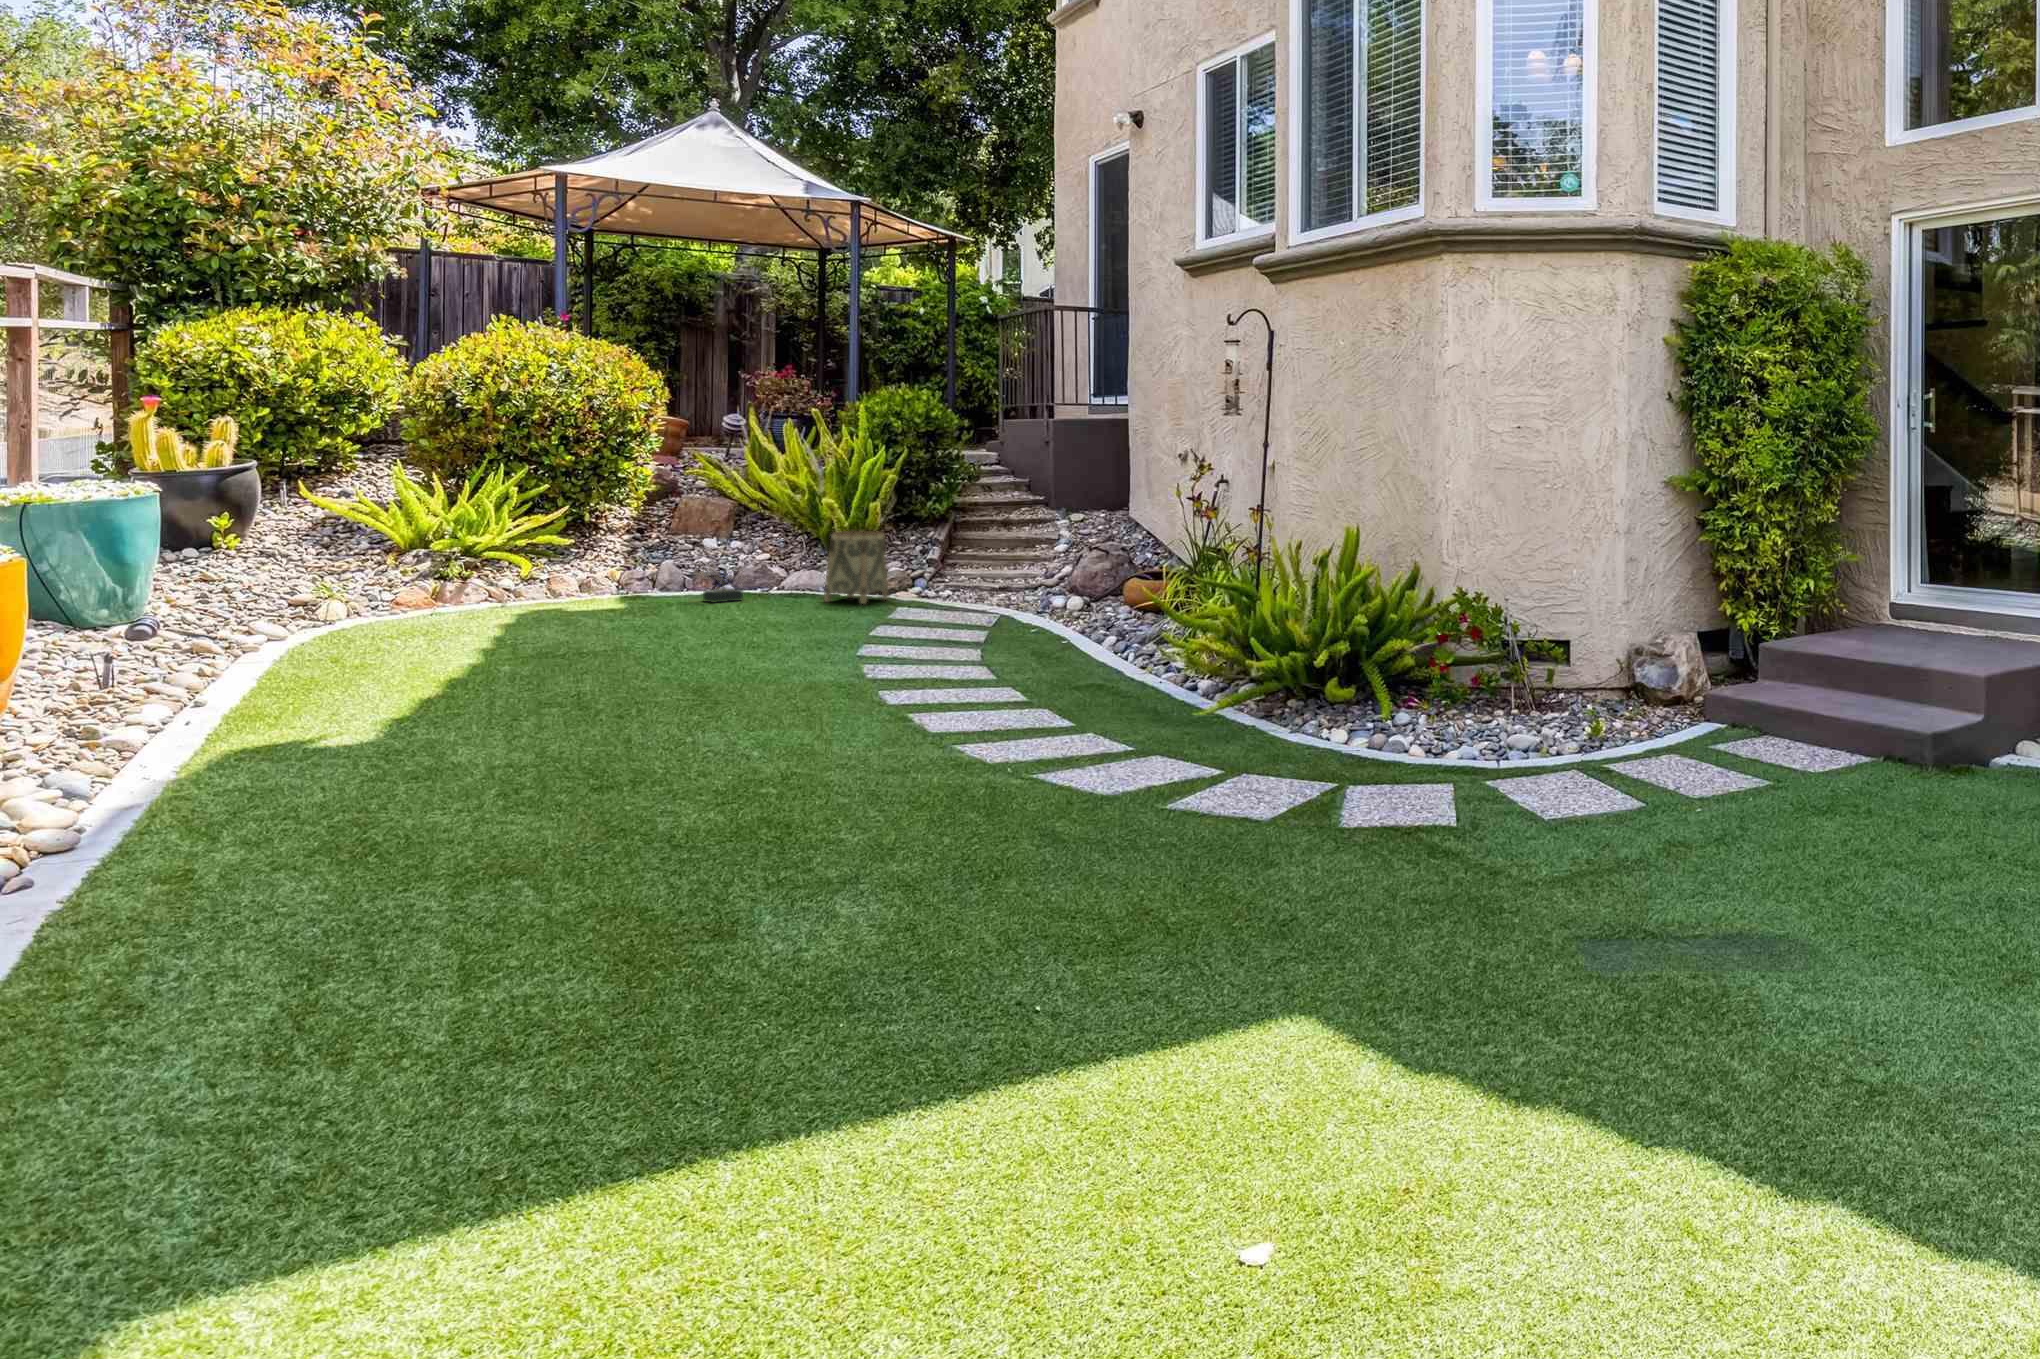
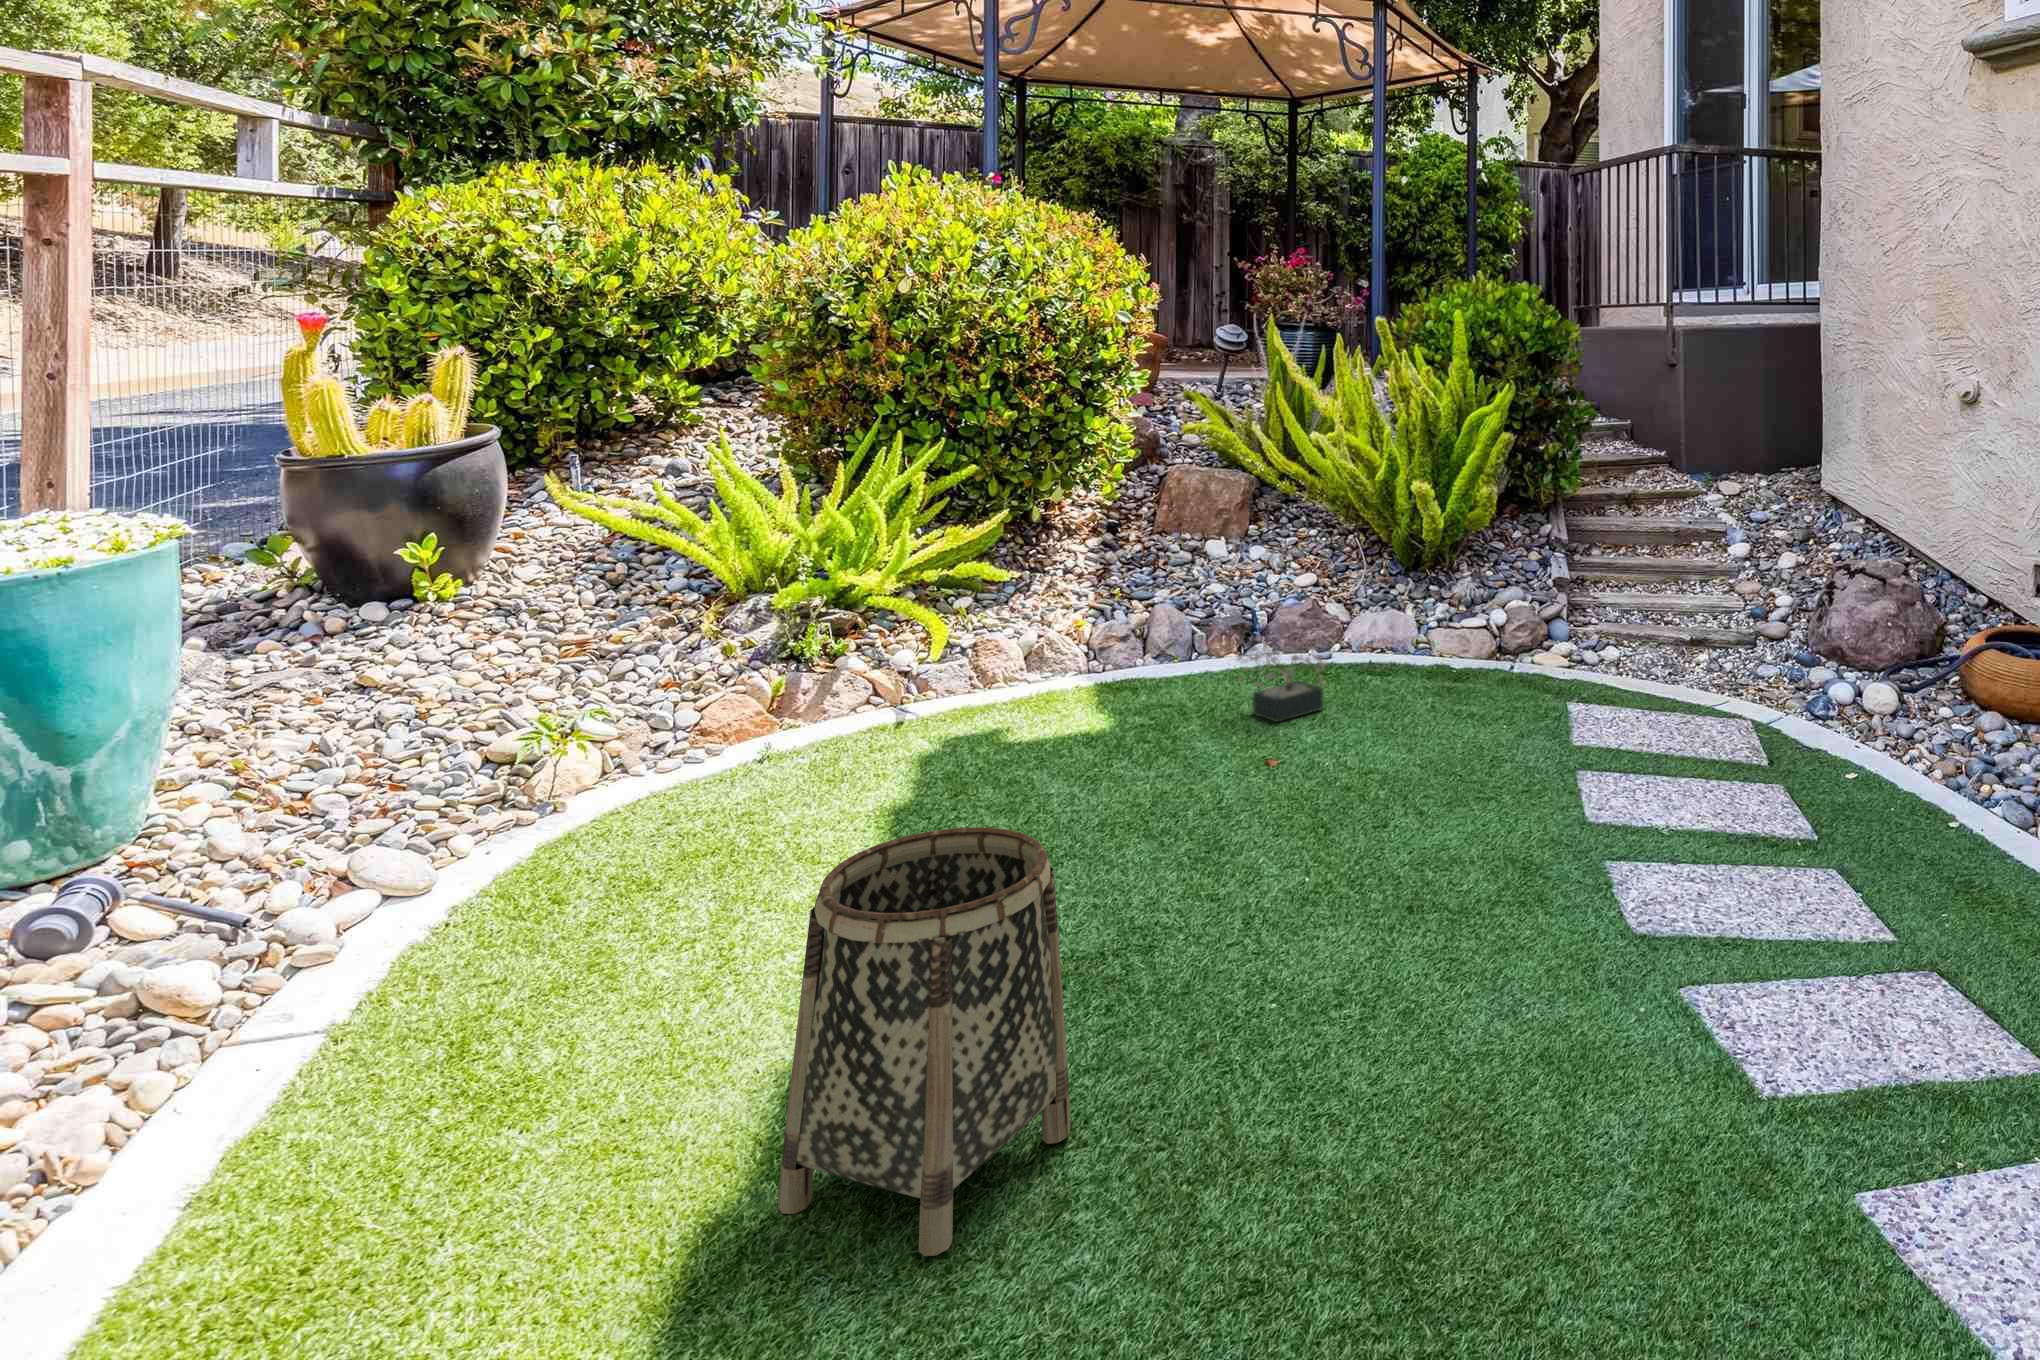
basket: present [824,531,888,603] -> present [778,827,1070,1256]

